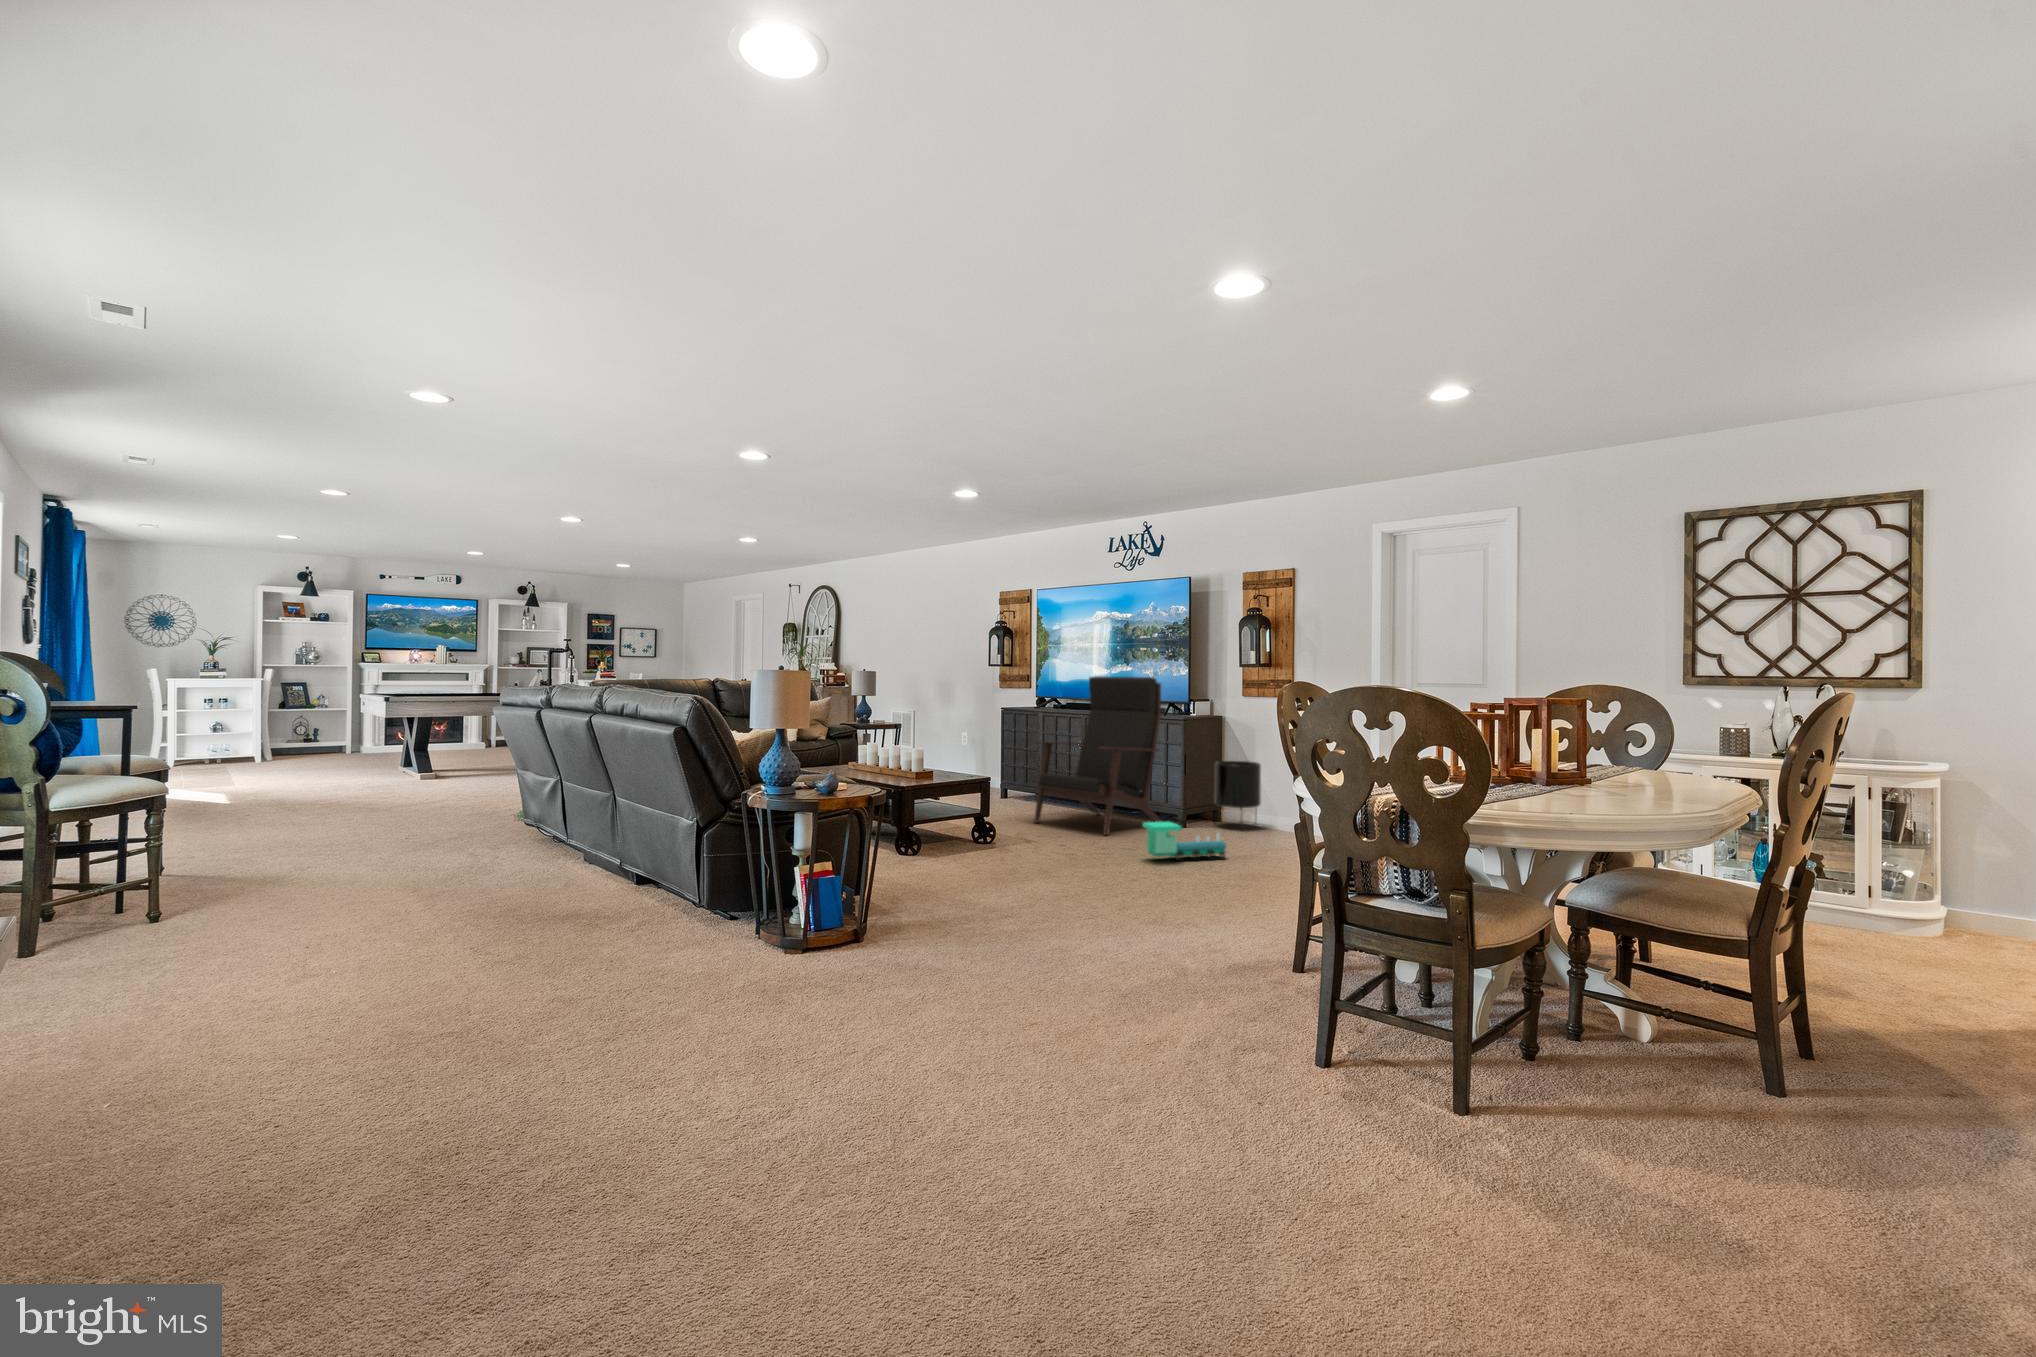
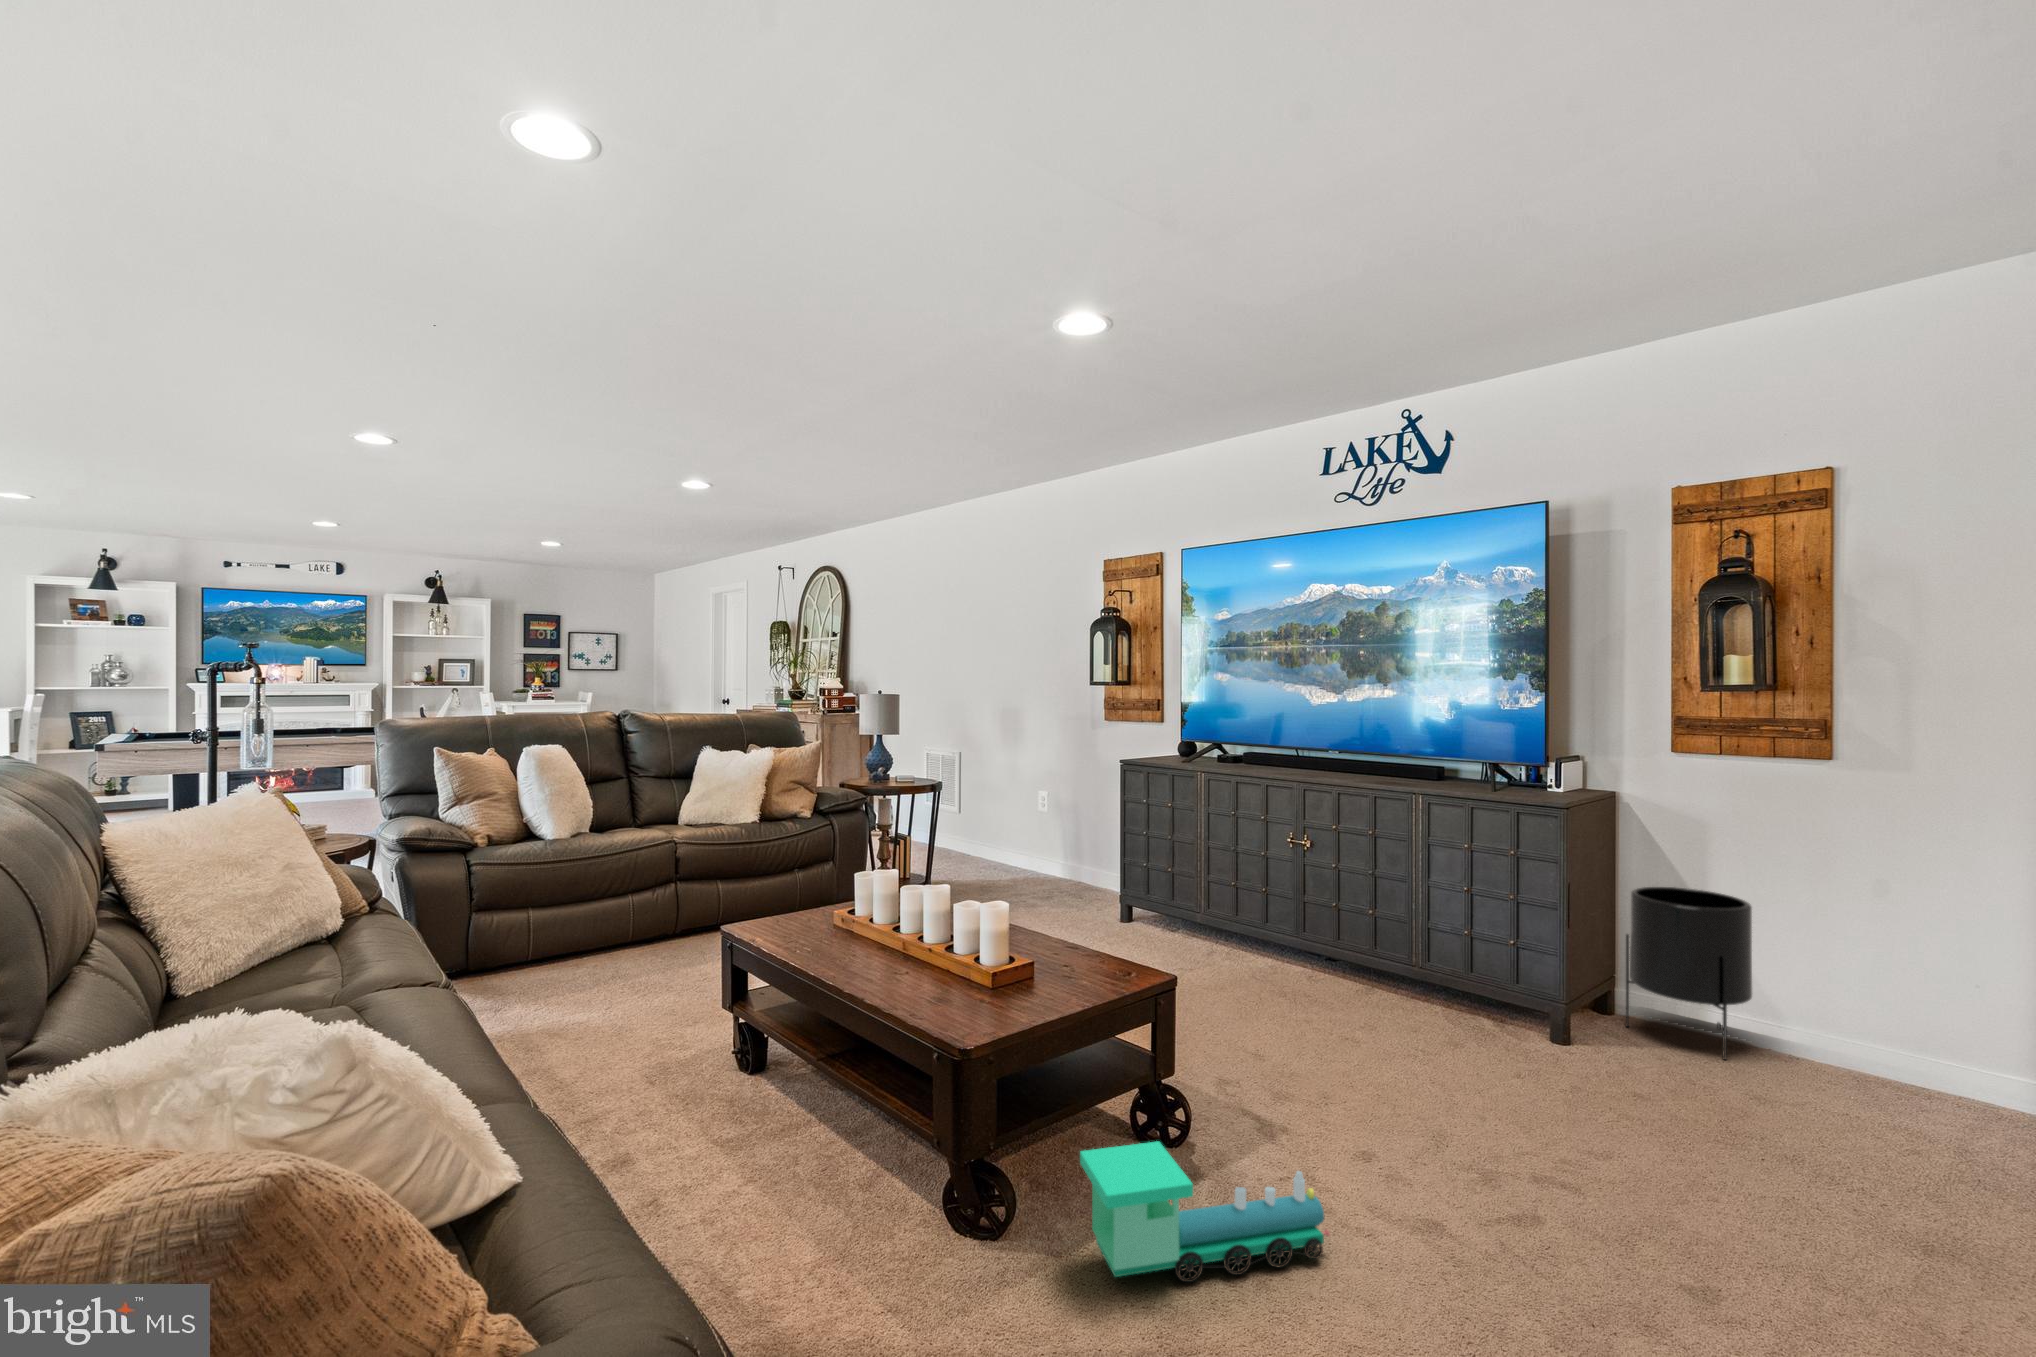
lounge chair: present [1031,676,1162,835] -> none [1227,708,1523,1088]
toy train: present [1143,822,1227,860] -> present [1080,1141,1330,1282]

